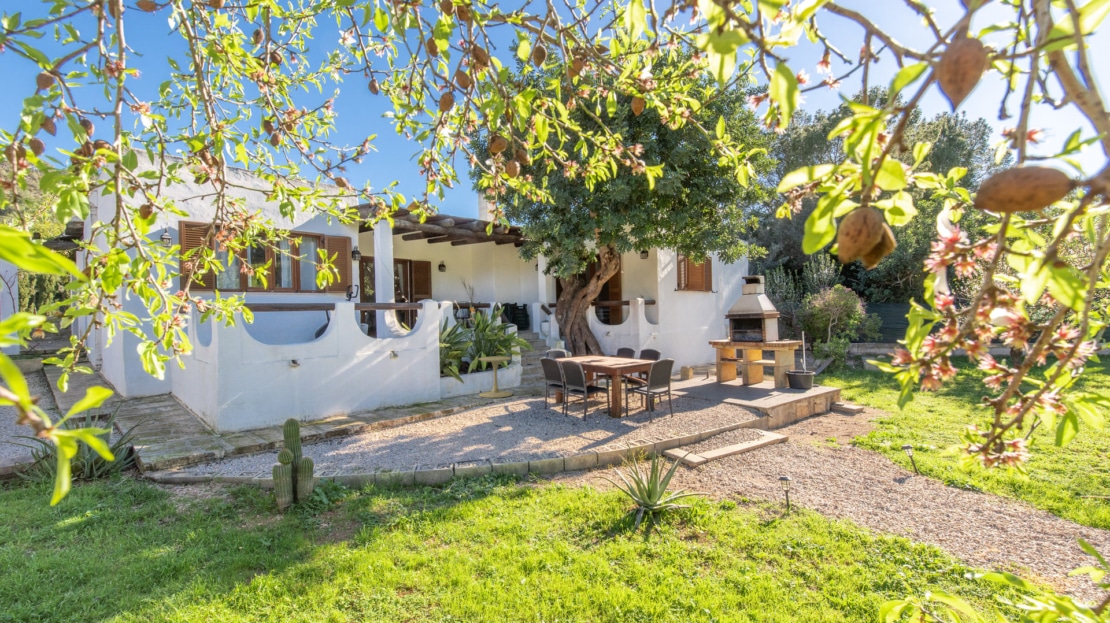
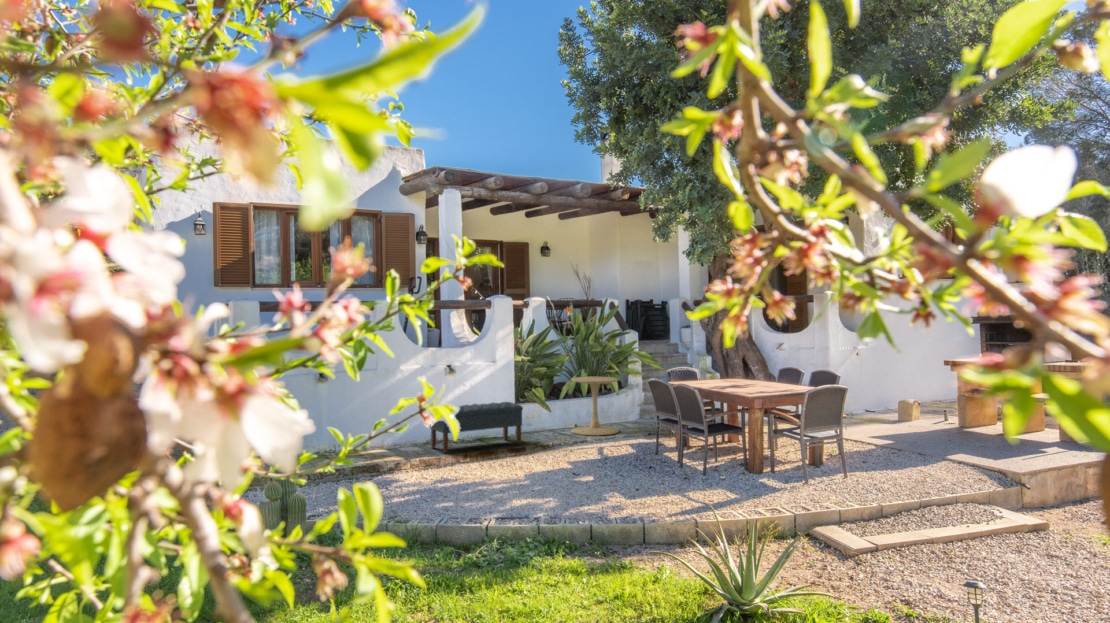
bench: none [380,377,449,417] -> present [430,402,523,453]

